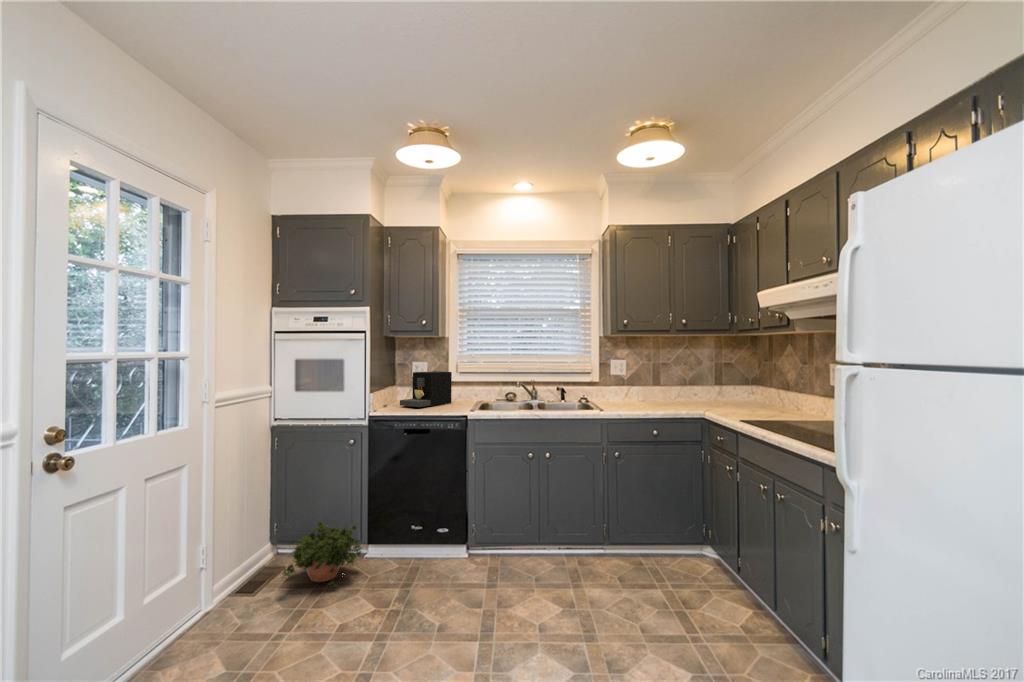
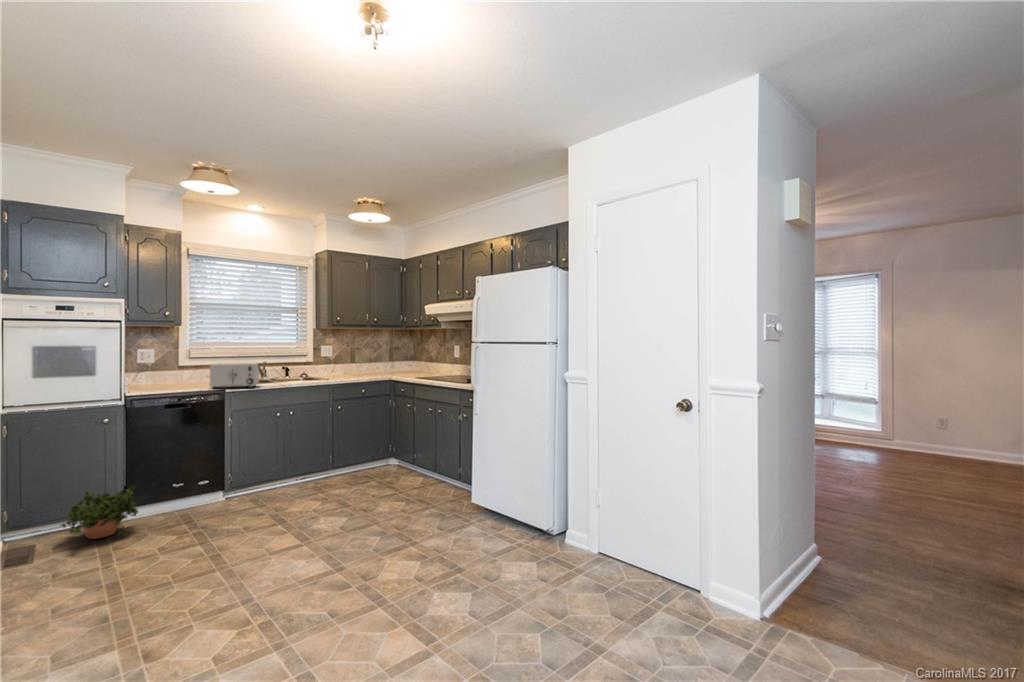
coffee maker: present [400,371,452,407] -> none [143,357,188,387]
toaster: none [451,381,508,416] -> present [210,363,258,388]

